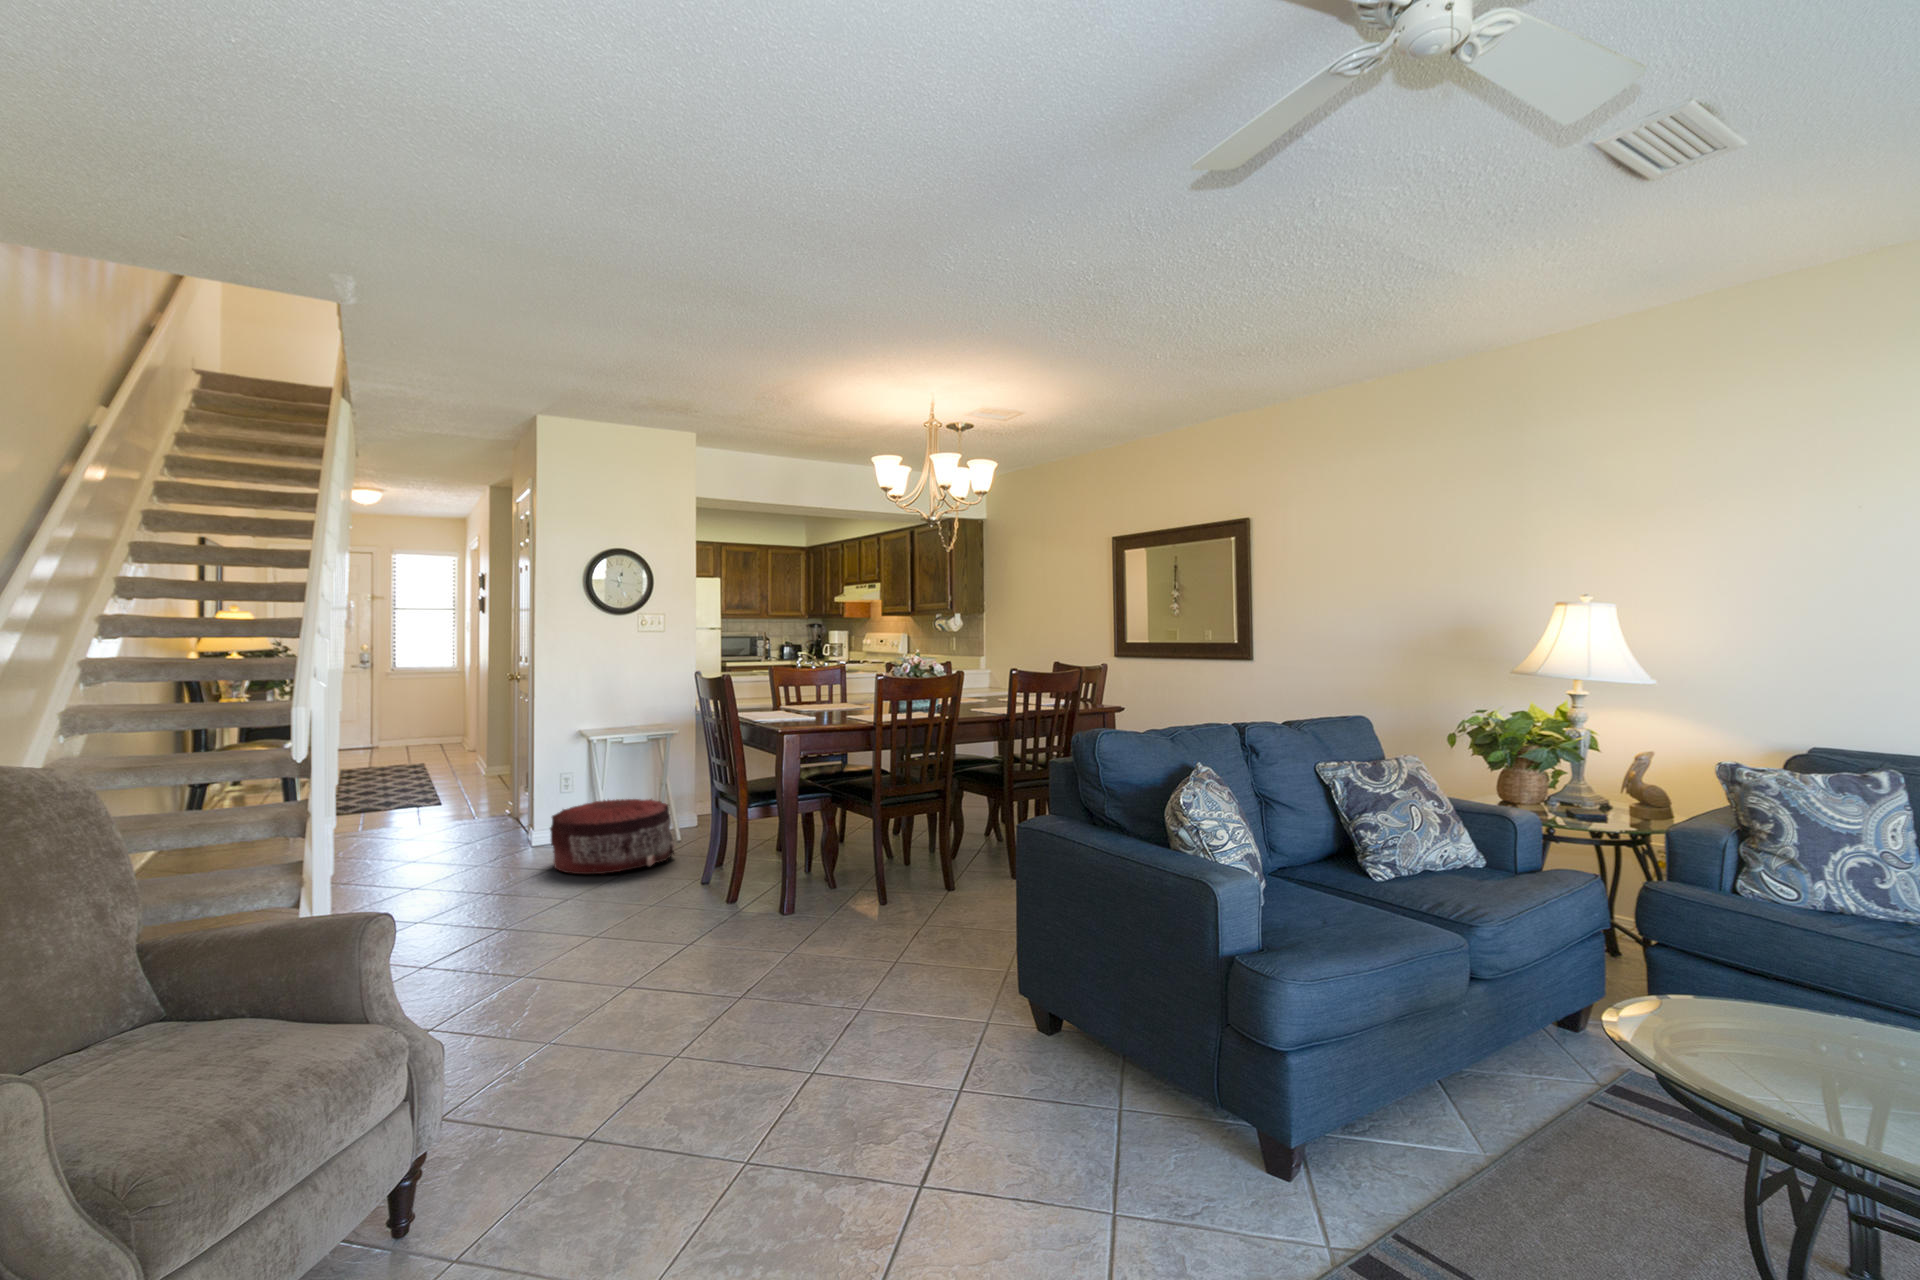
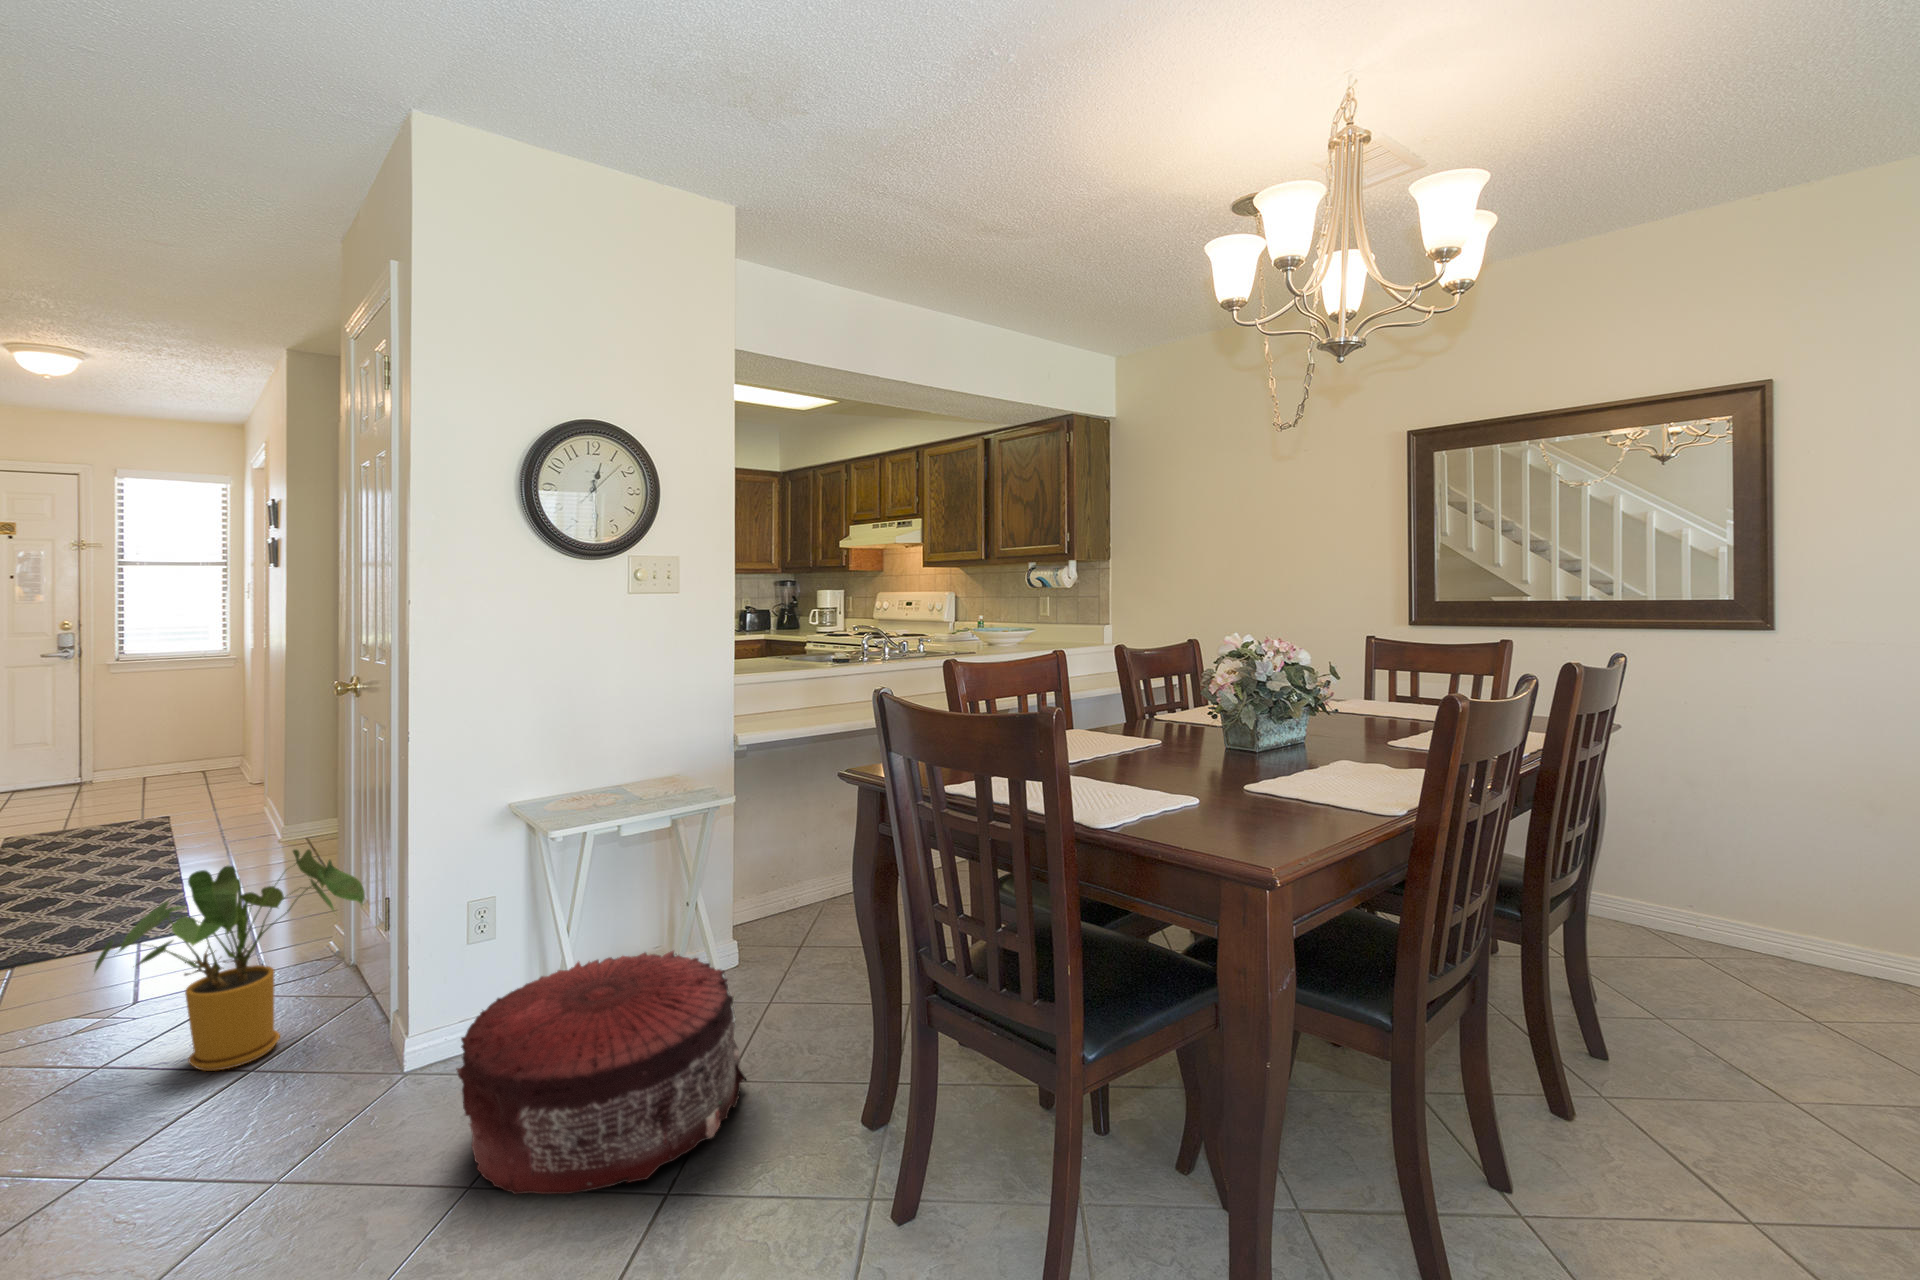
house plant: none [411,748,522,843] -> present [95,849,365,1071]

